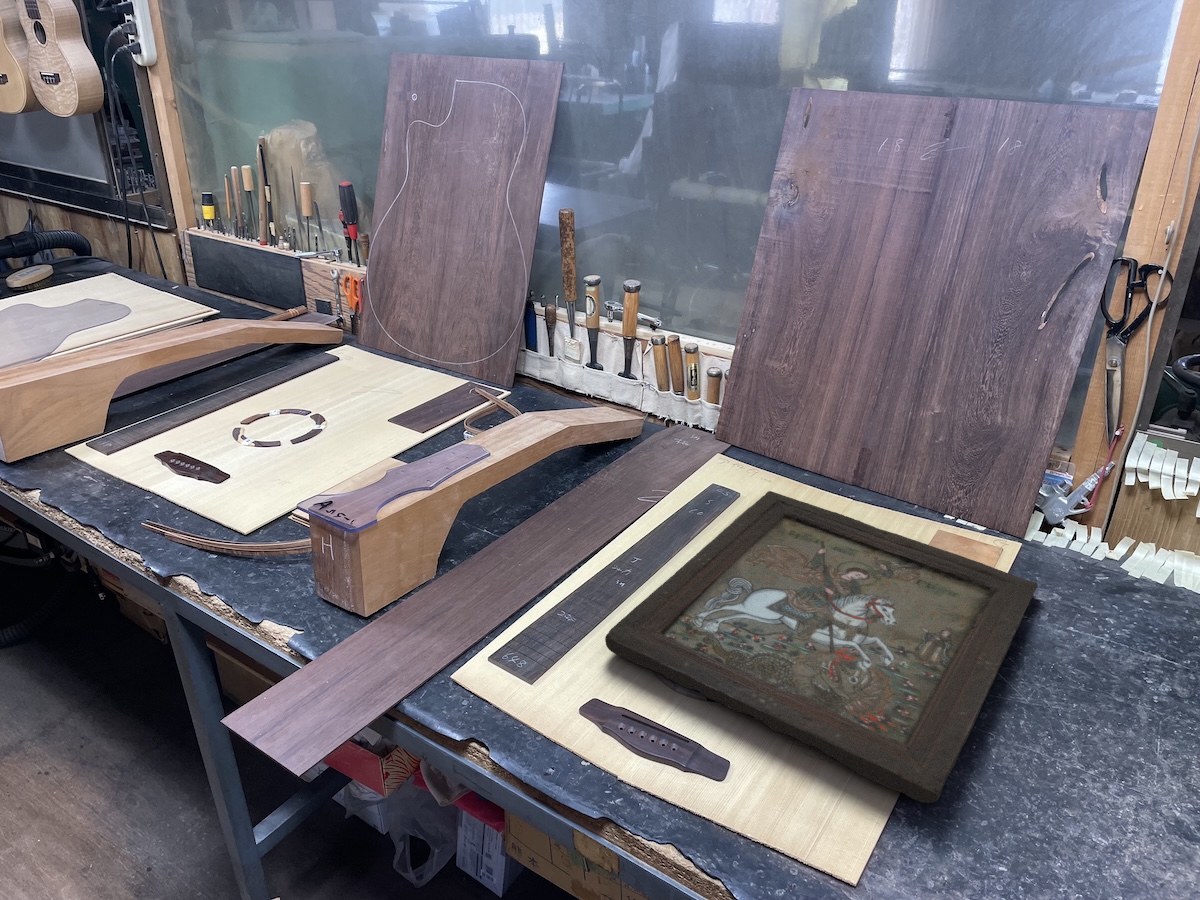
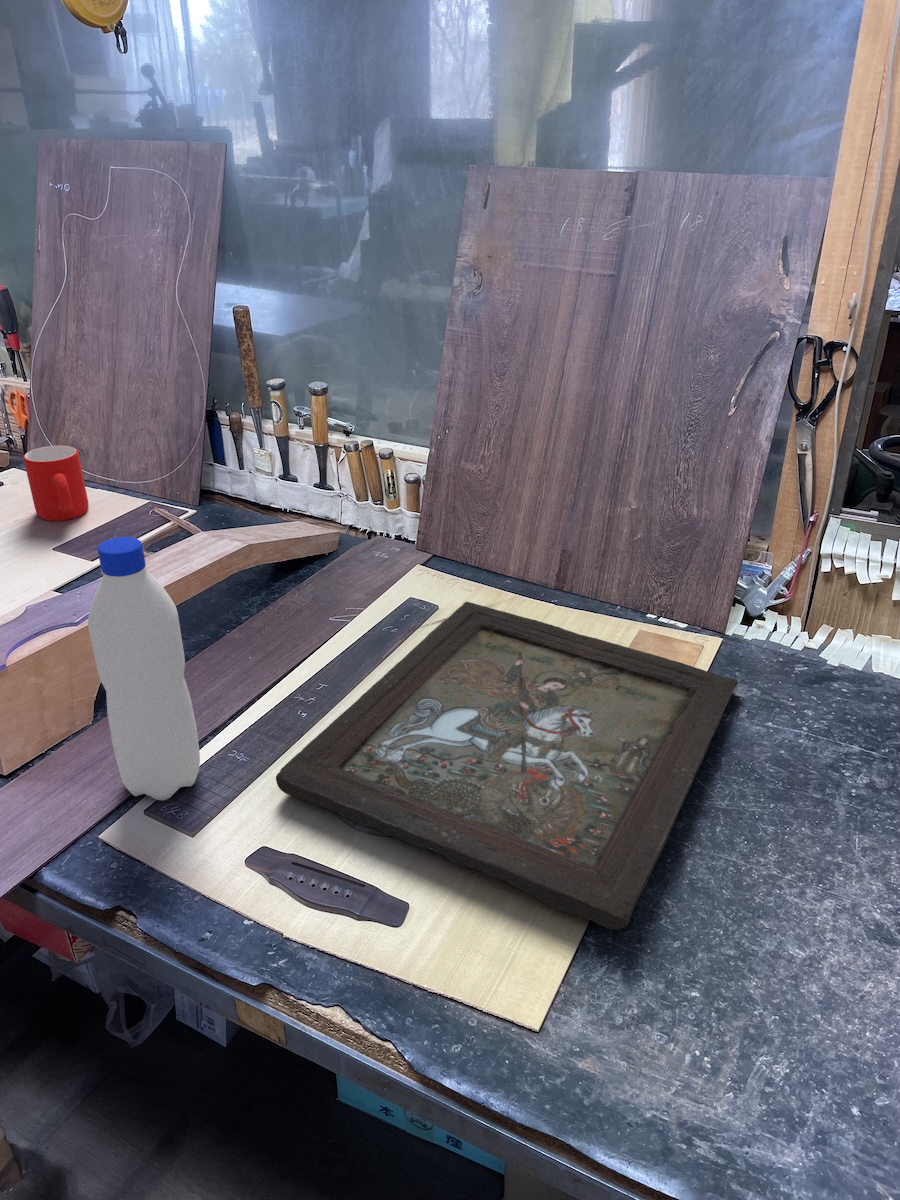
mug: none [368,327,418,395] -> present [24,446,89,521]
water bottle: none [460,415,537,649] -> present [88,537,200,800]

